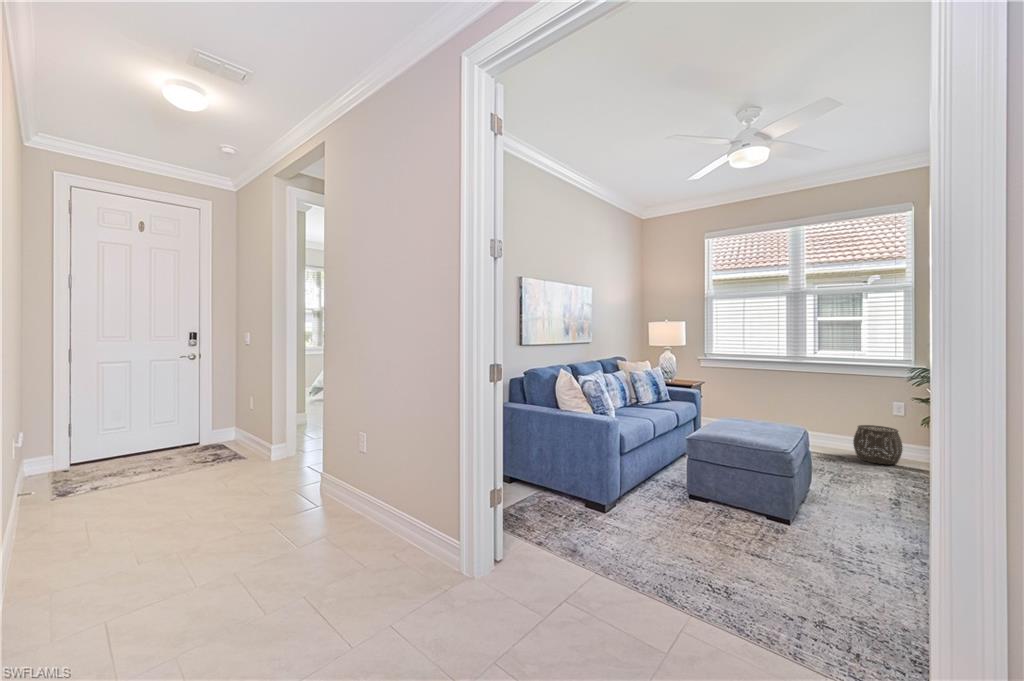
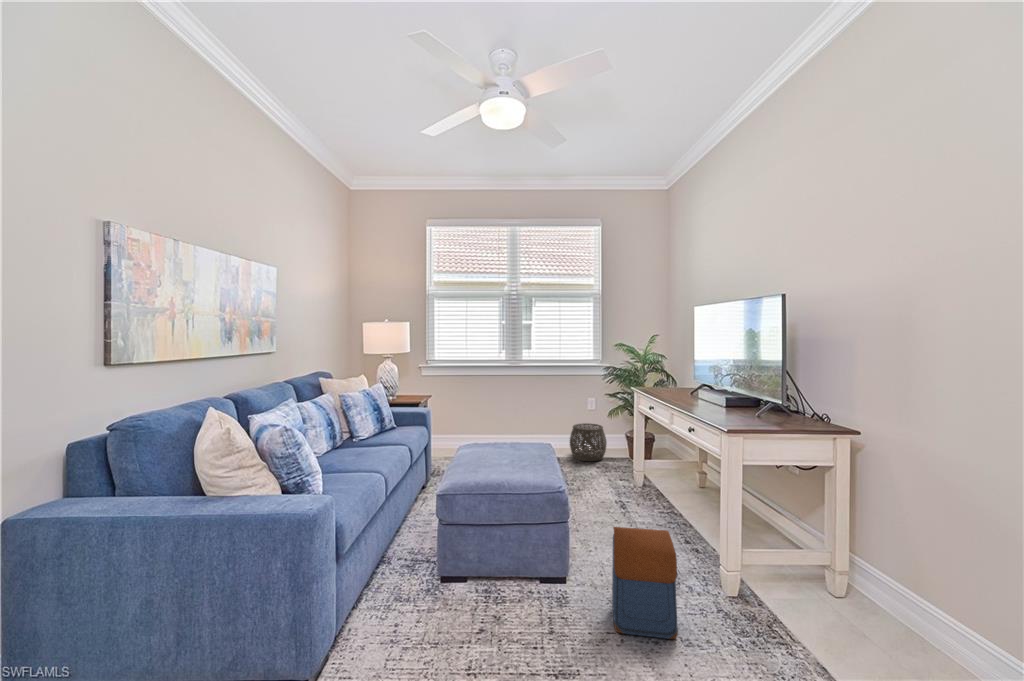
backpack: none [801,476,861,559] -> present [612,527,678,639]

